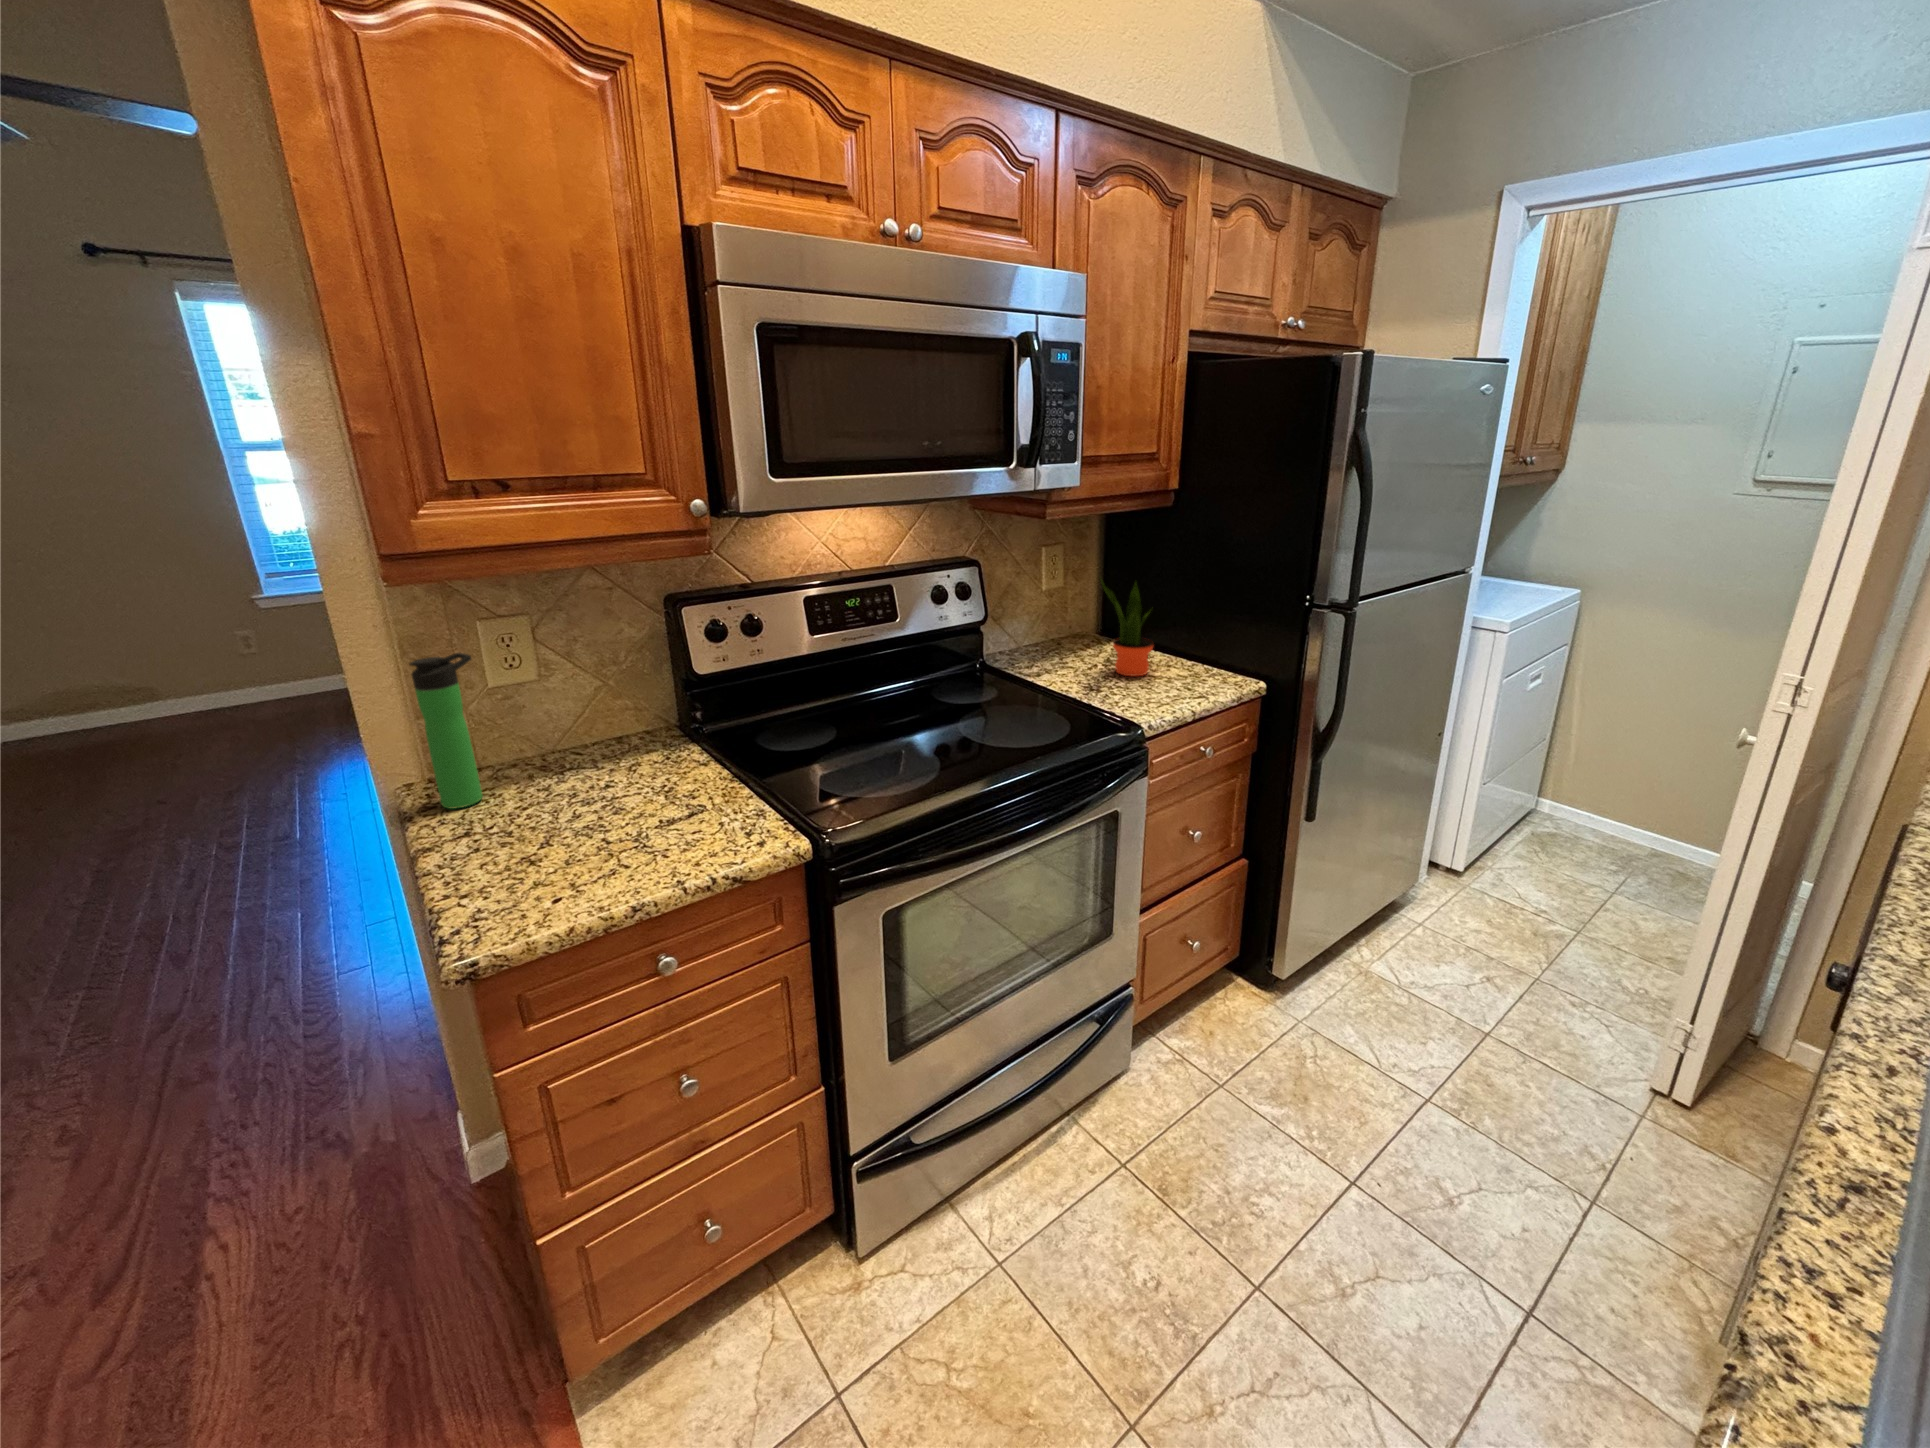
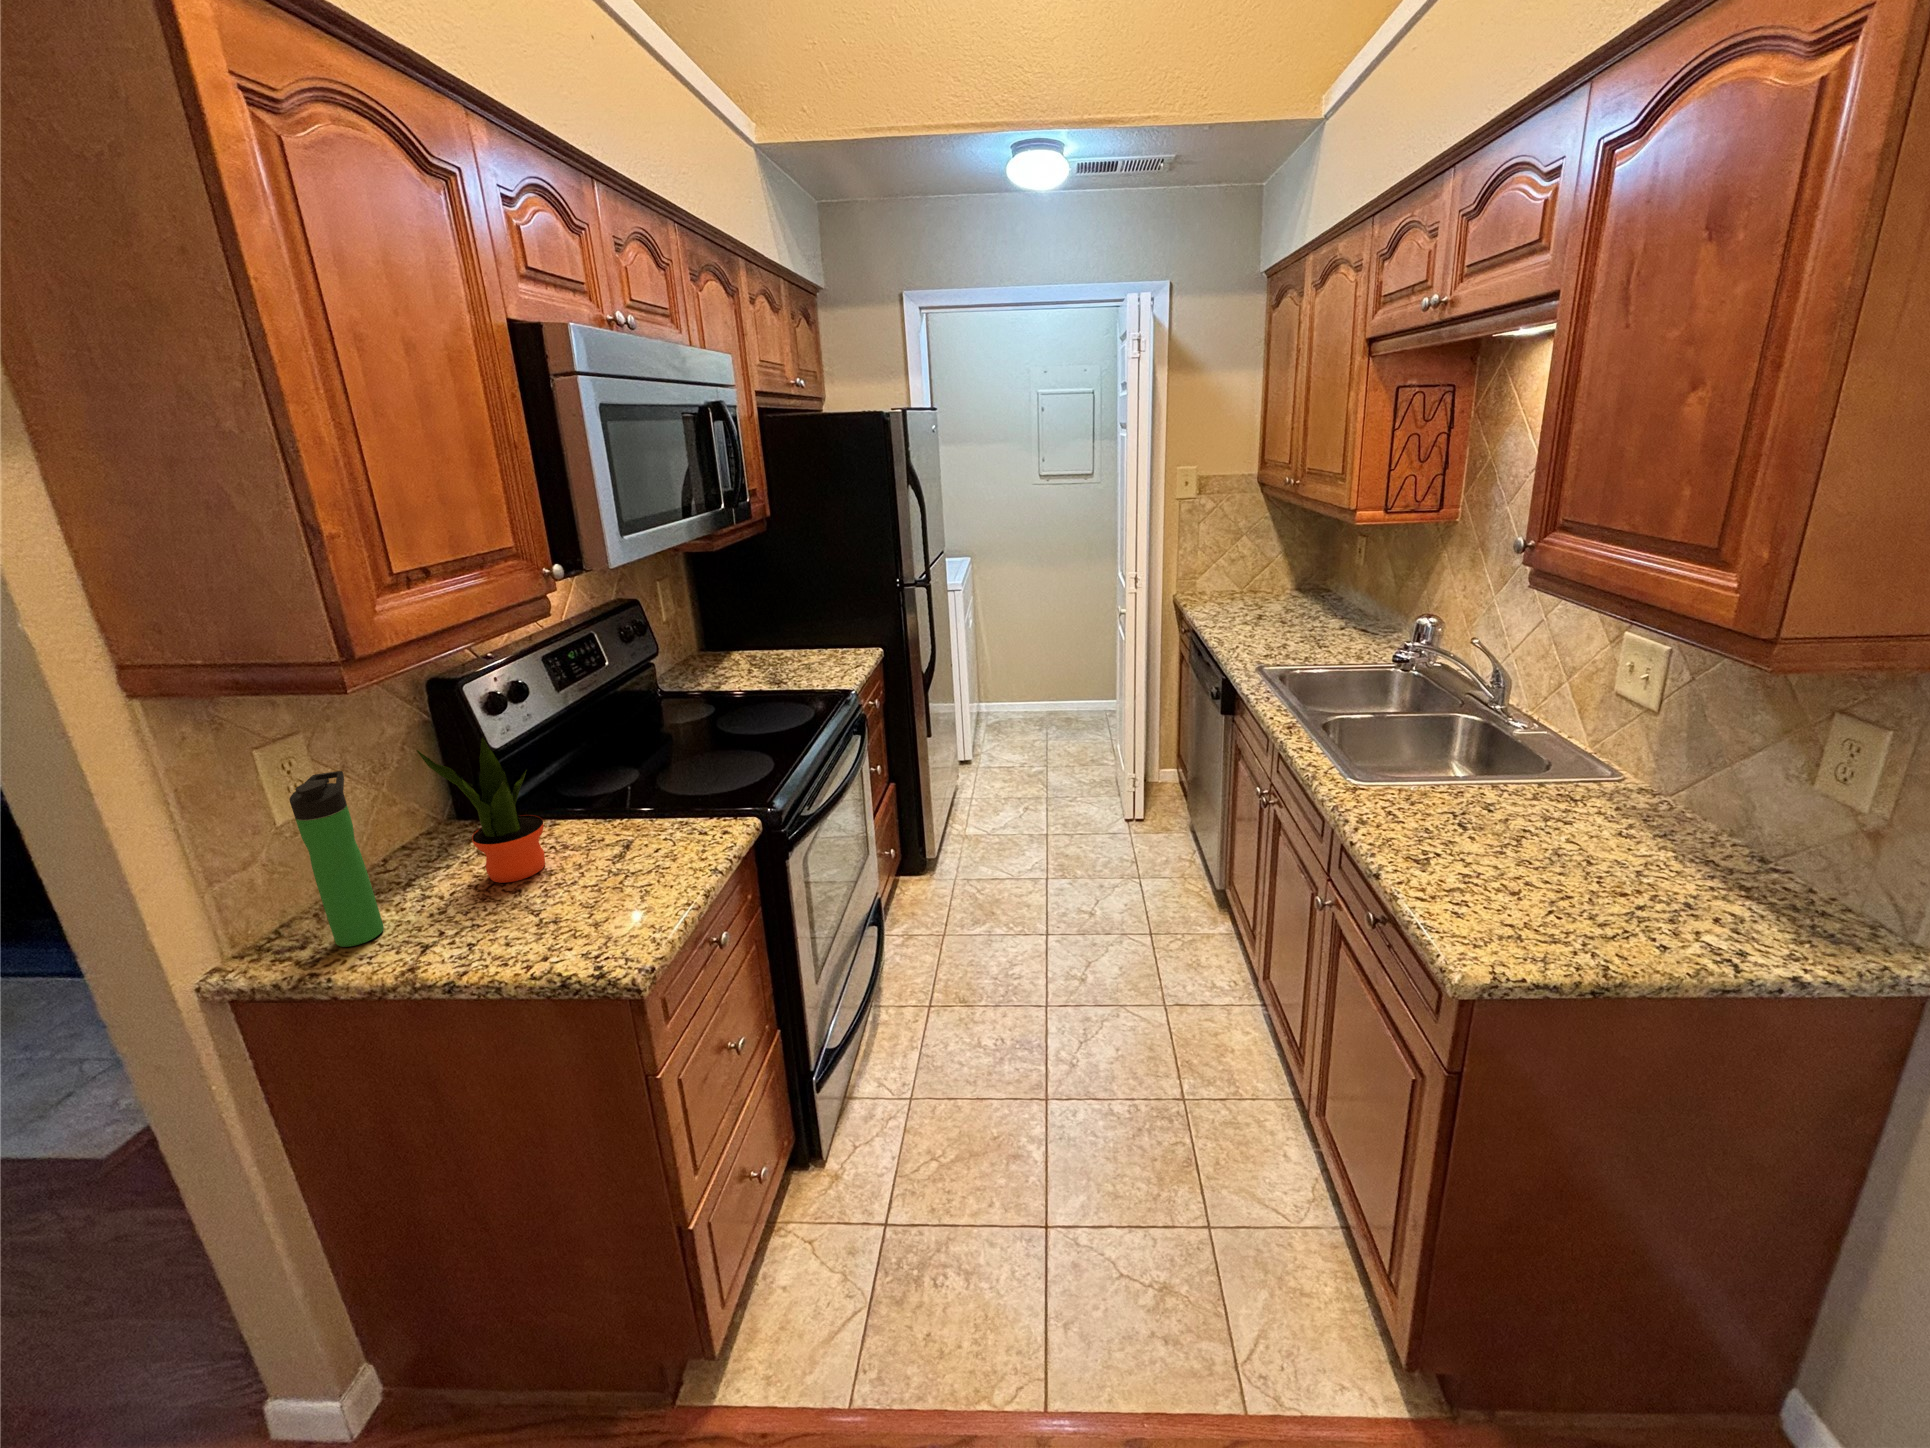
potted plant: present [1101,580,1153,676] -> present [417,738,545,883]

